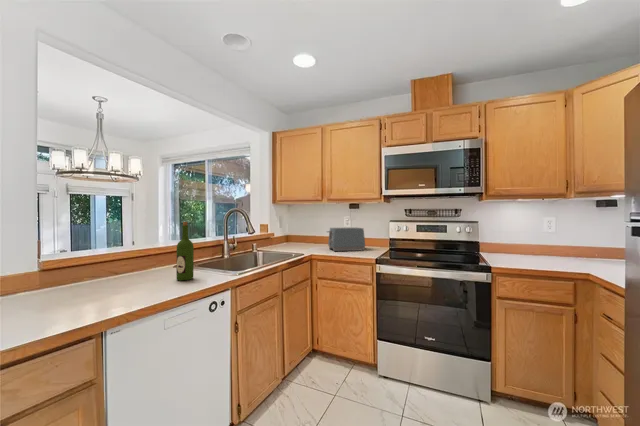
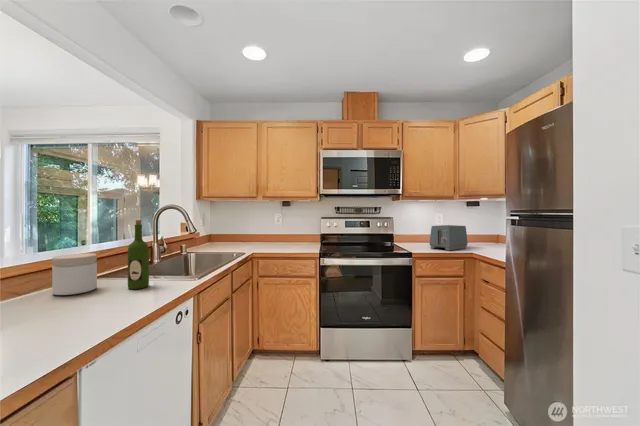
toaster: present [327,227,365,251] -> present [430,225,468,251]
jar: none [127,248,159,280] -> present [52,253,97,295]

